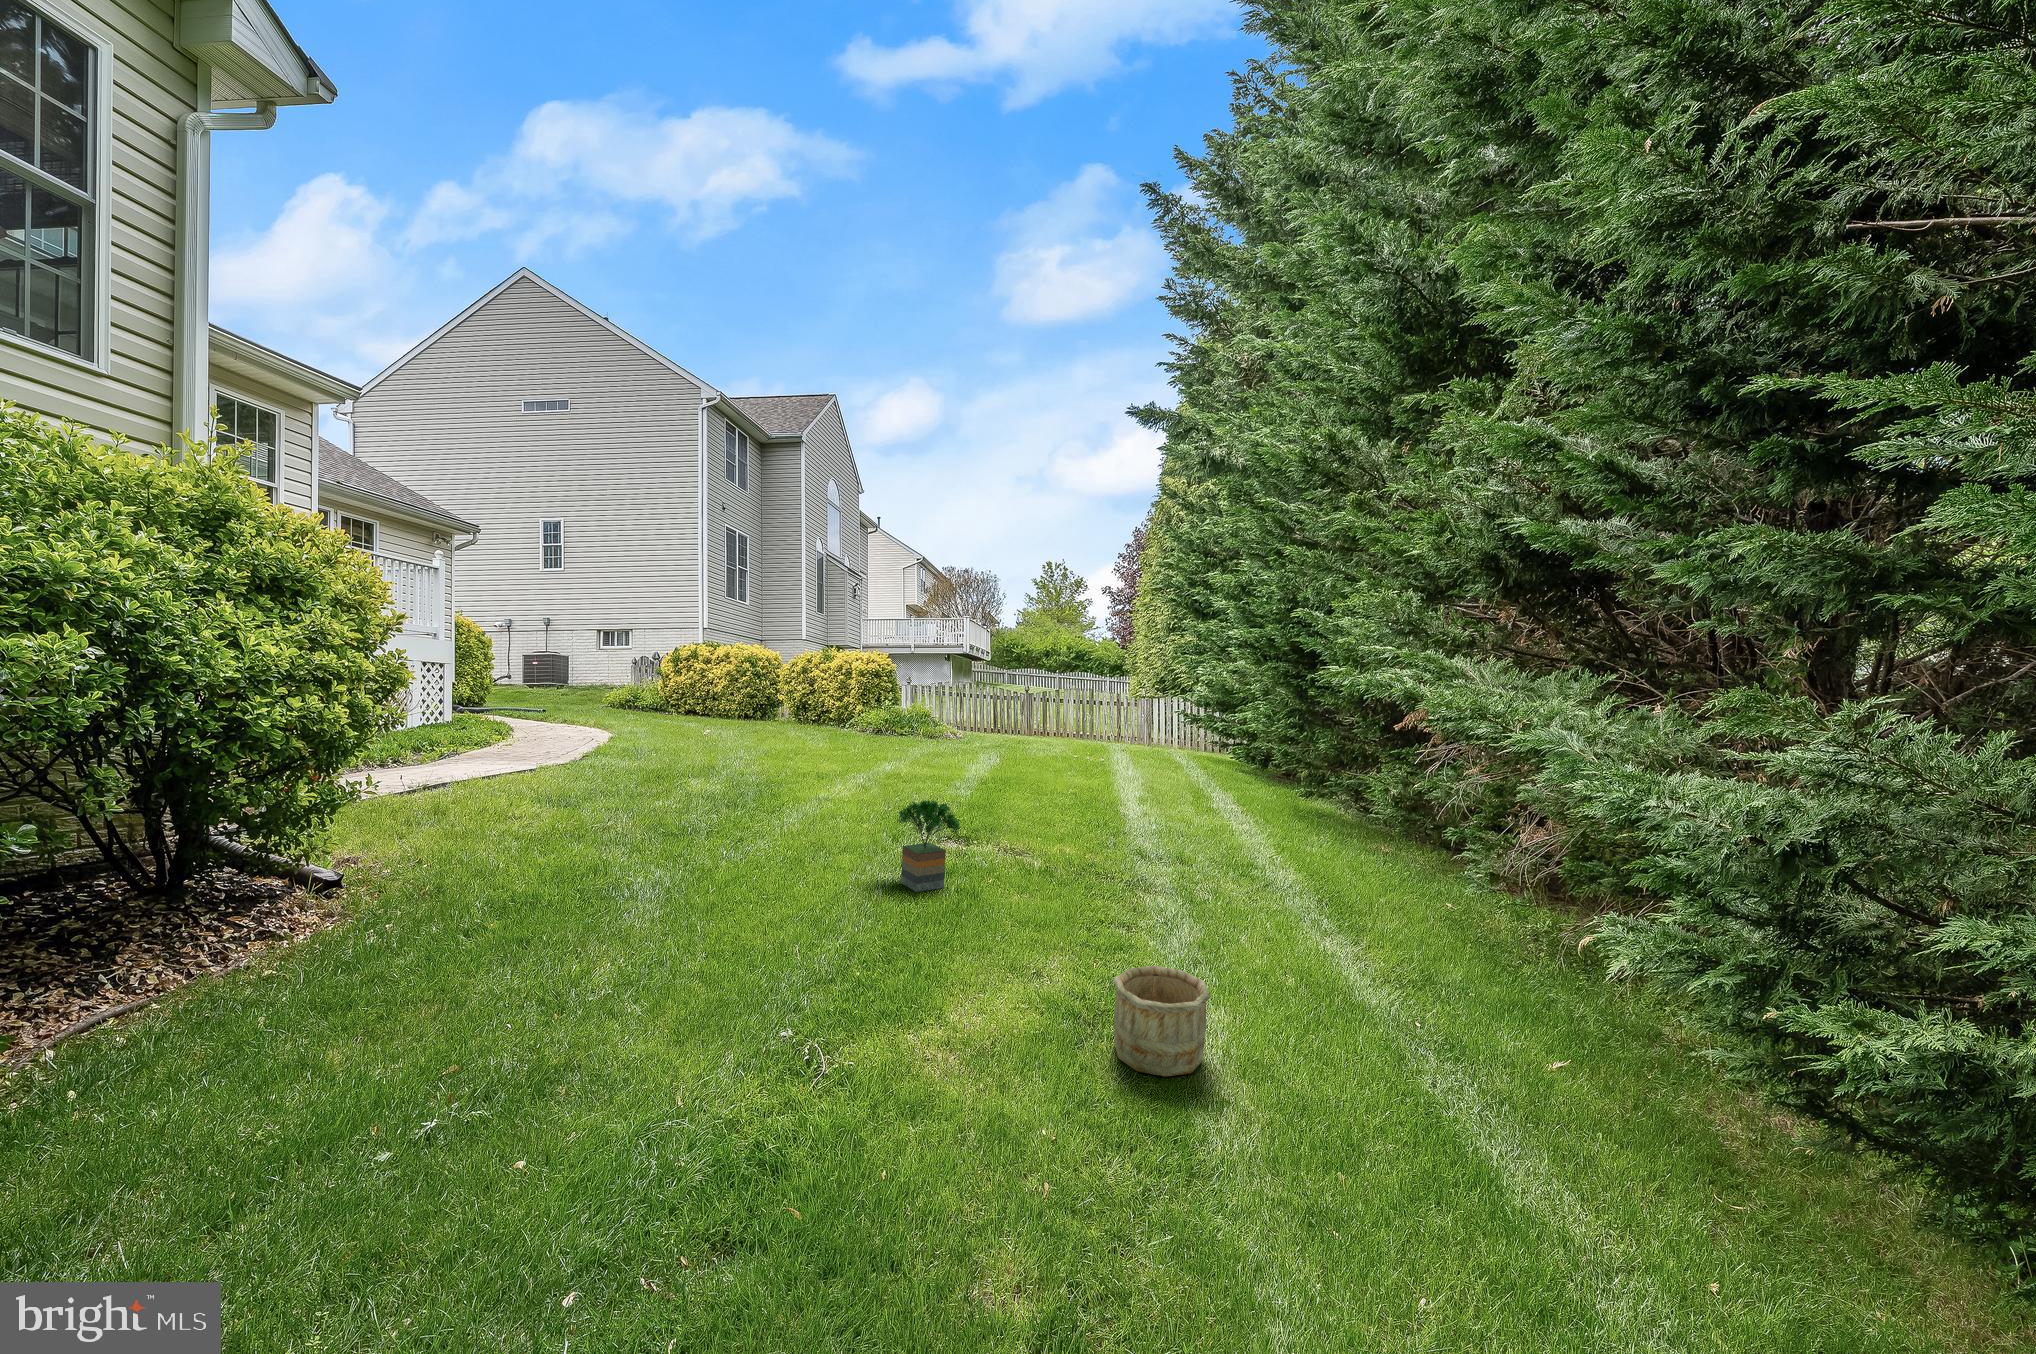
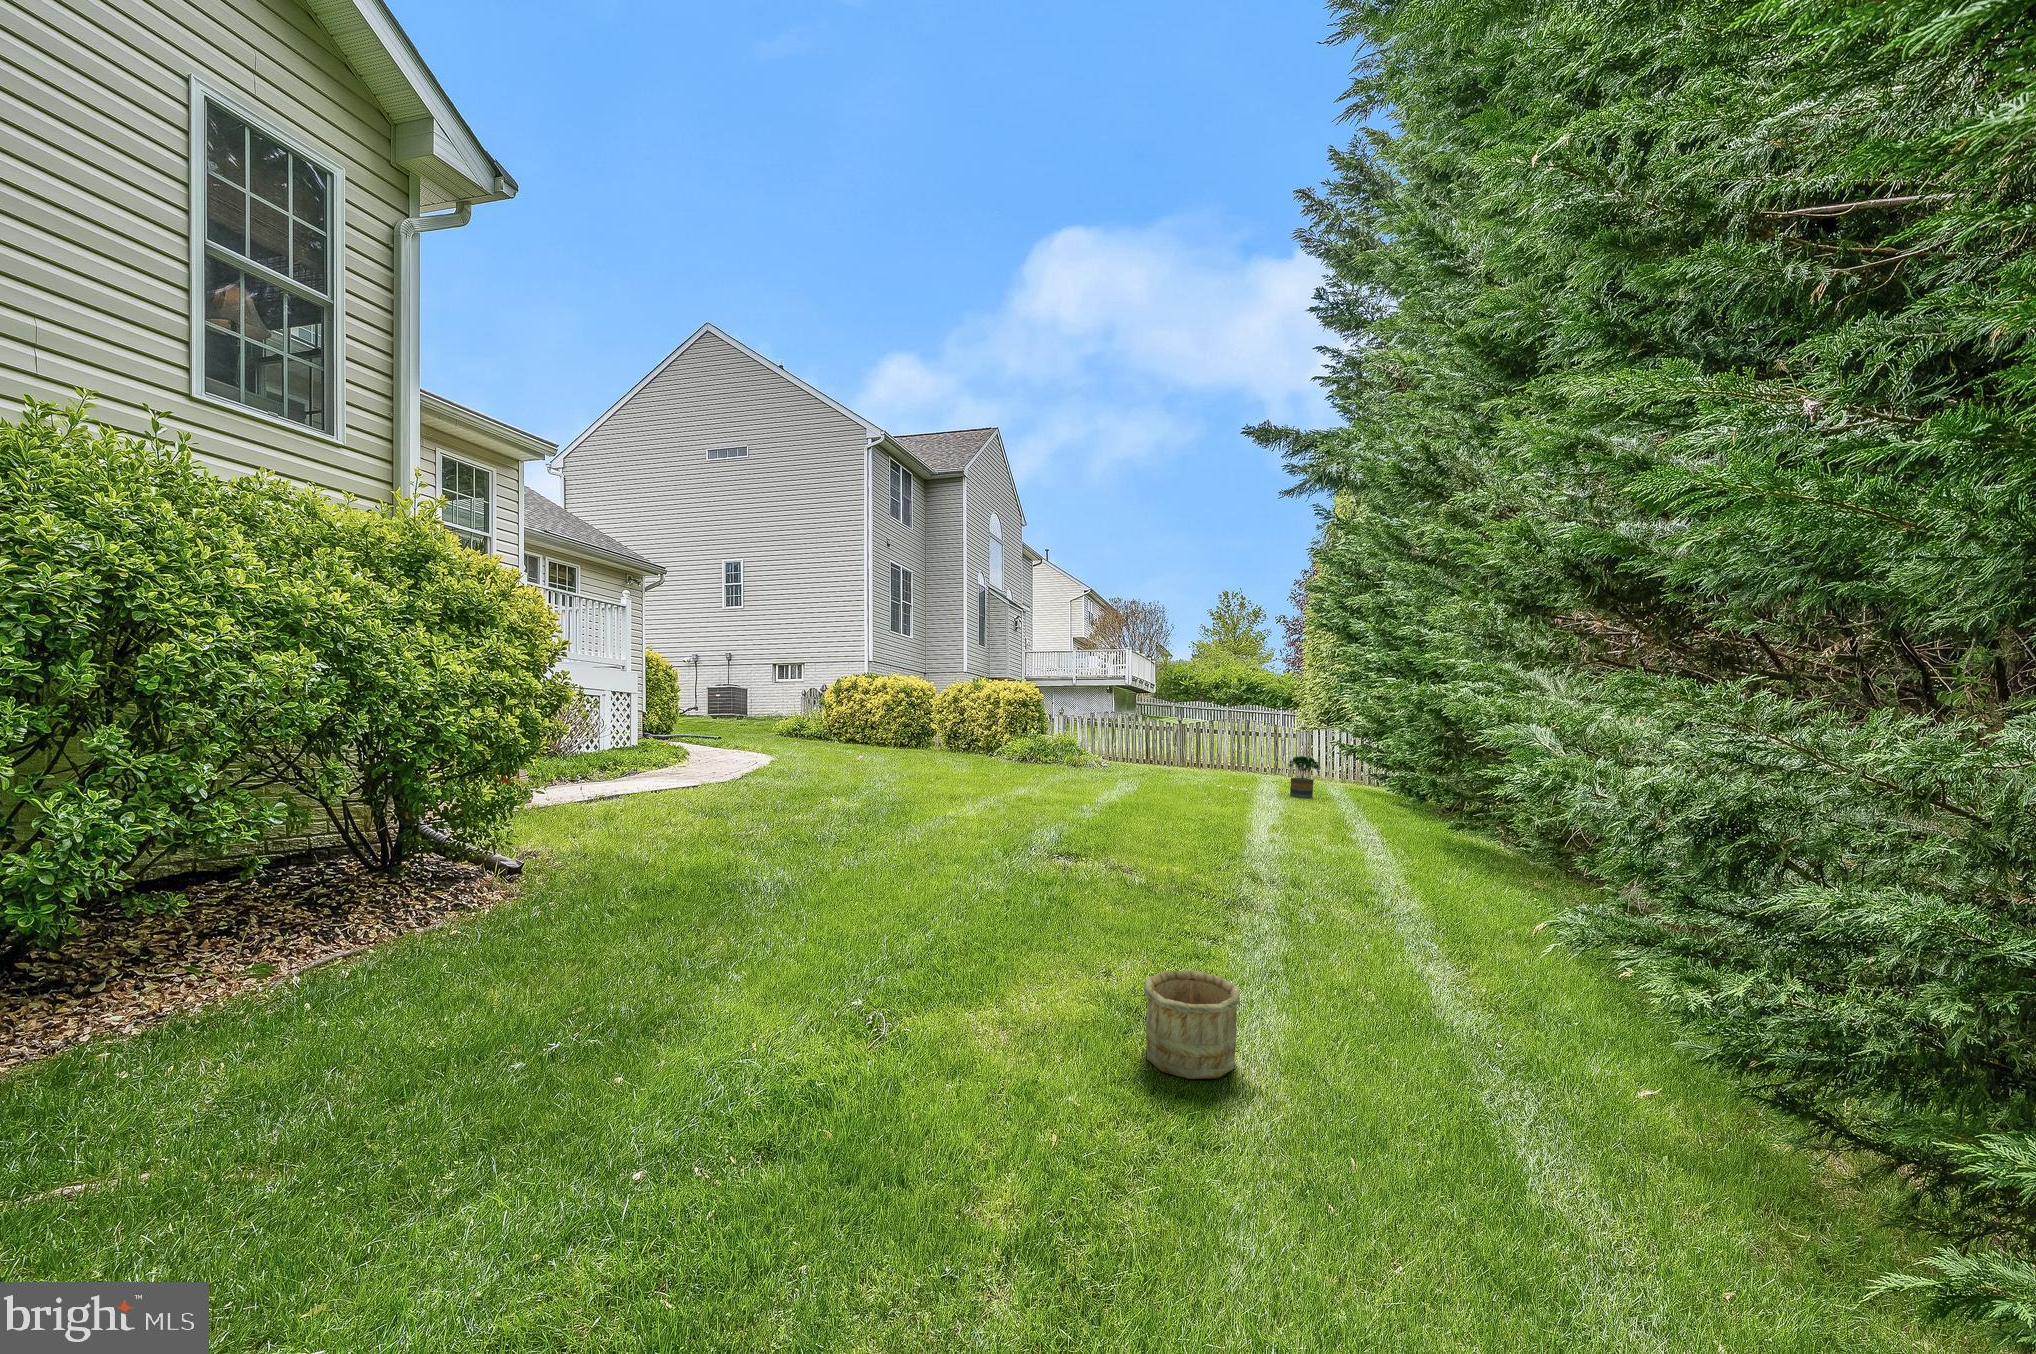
potted tree: present [898,800,960,892] -> present [1288,756,1320,798]

